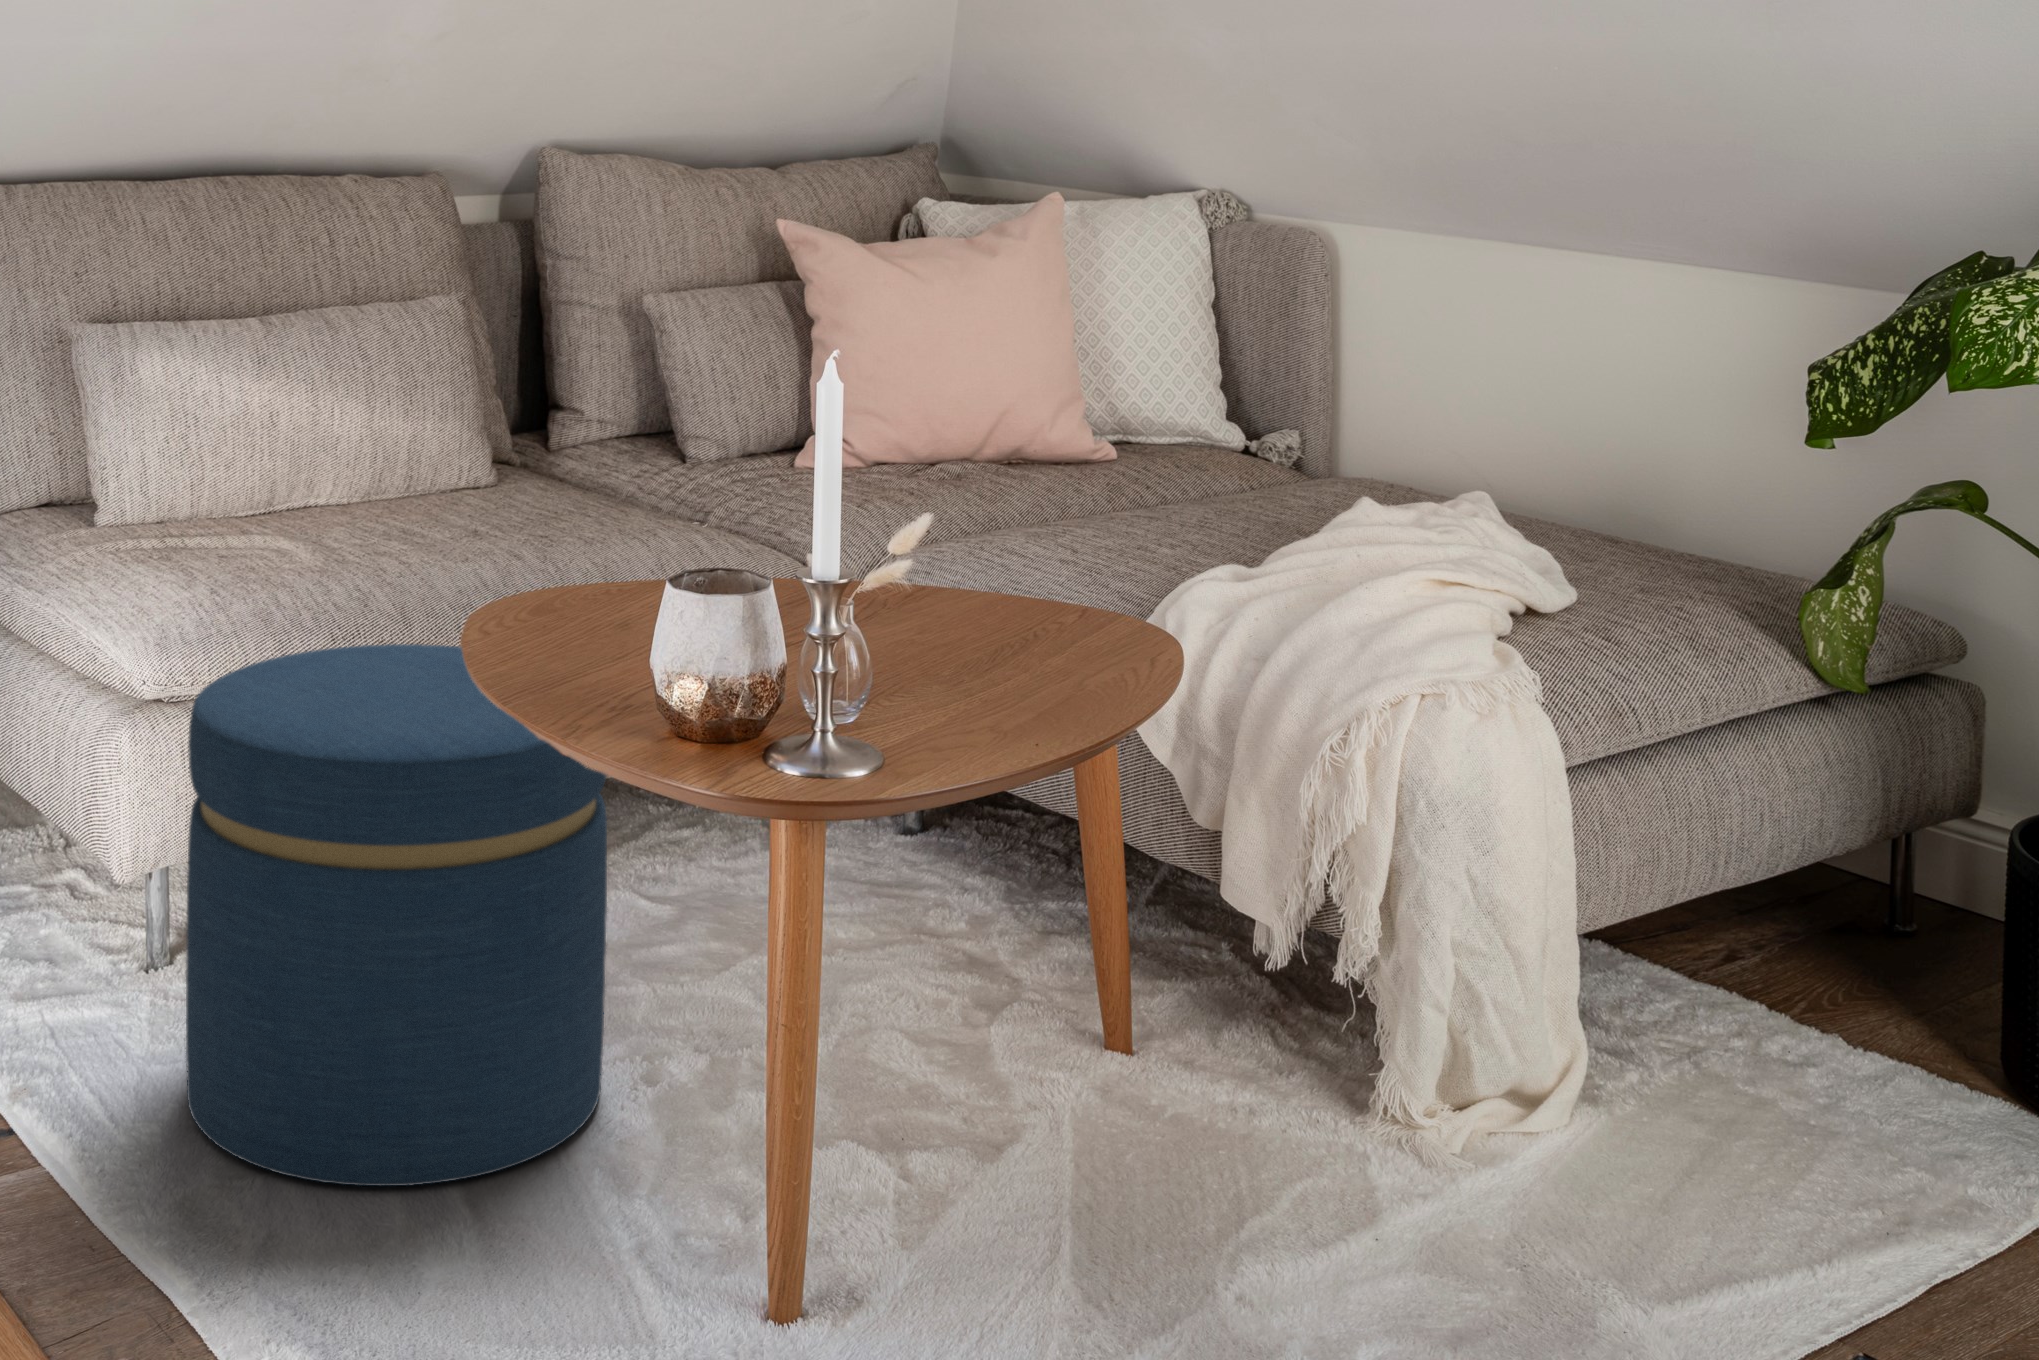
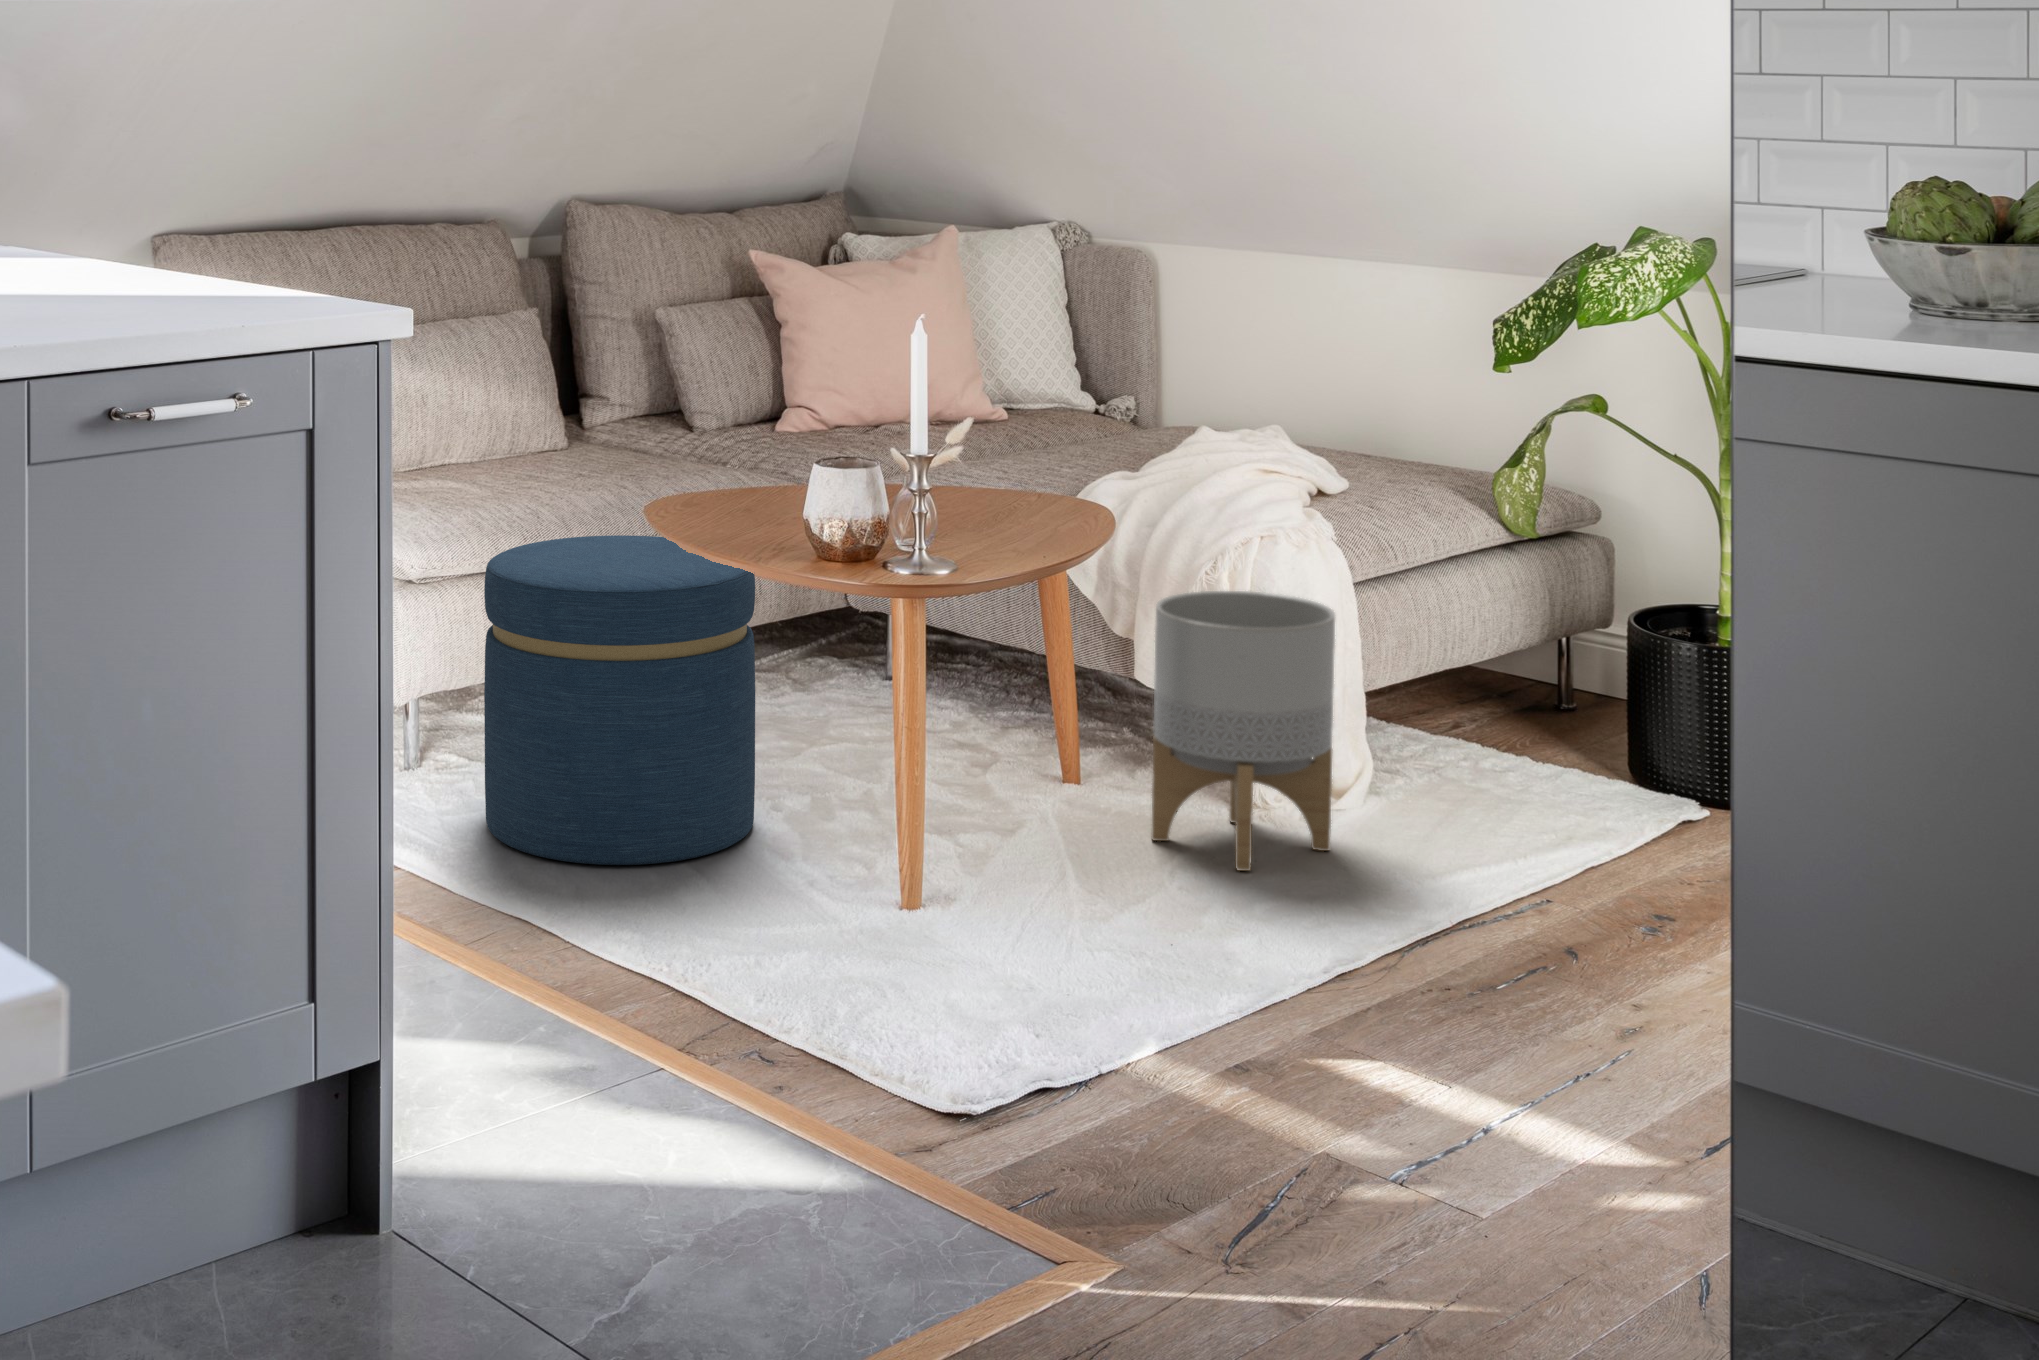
planter: none [1212,790,1524,1271] -> present [1151,591,1335,871]

